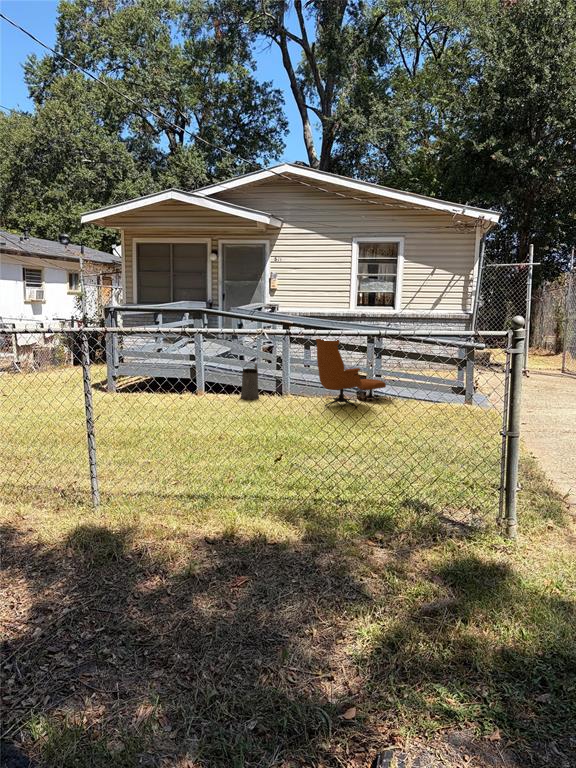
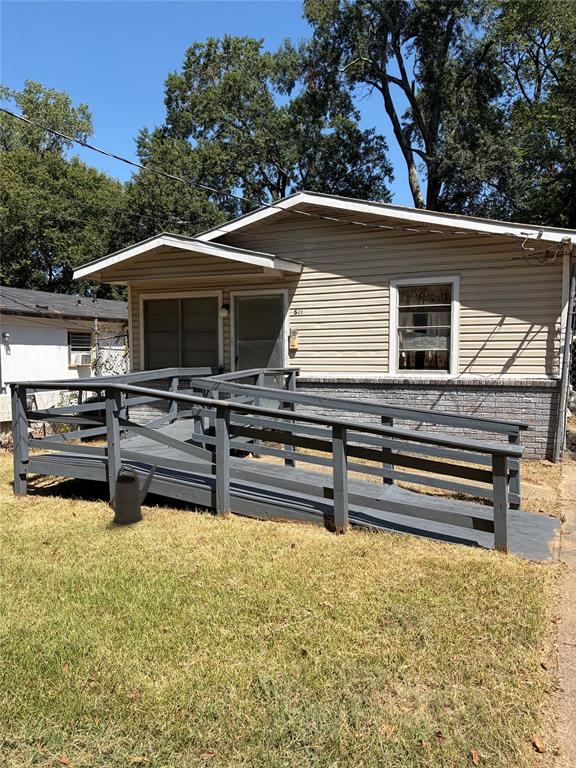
lounge chair: present [316,339,386,408] -> none [192,428,333,558]

